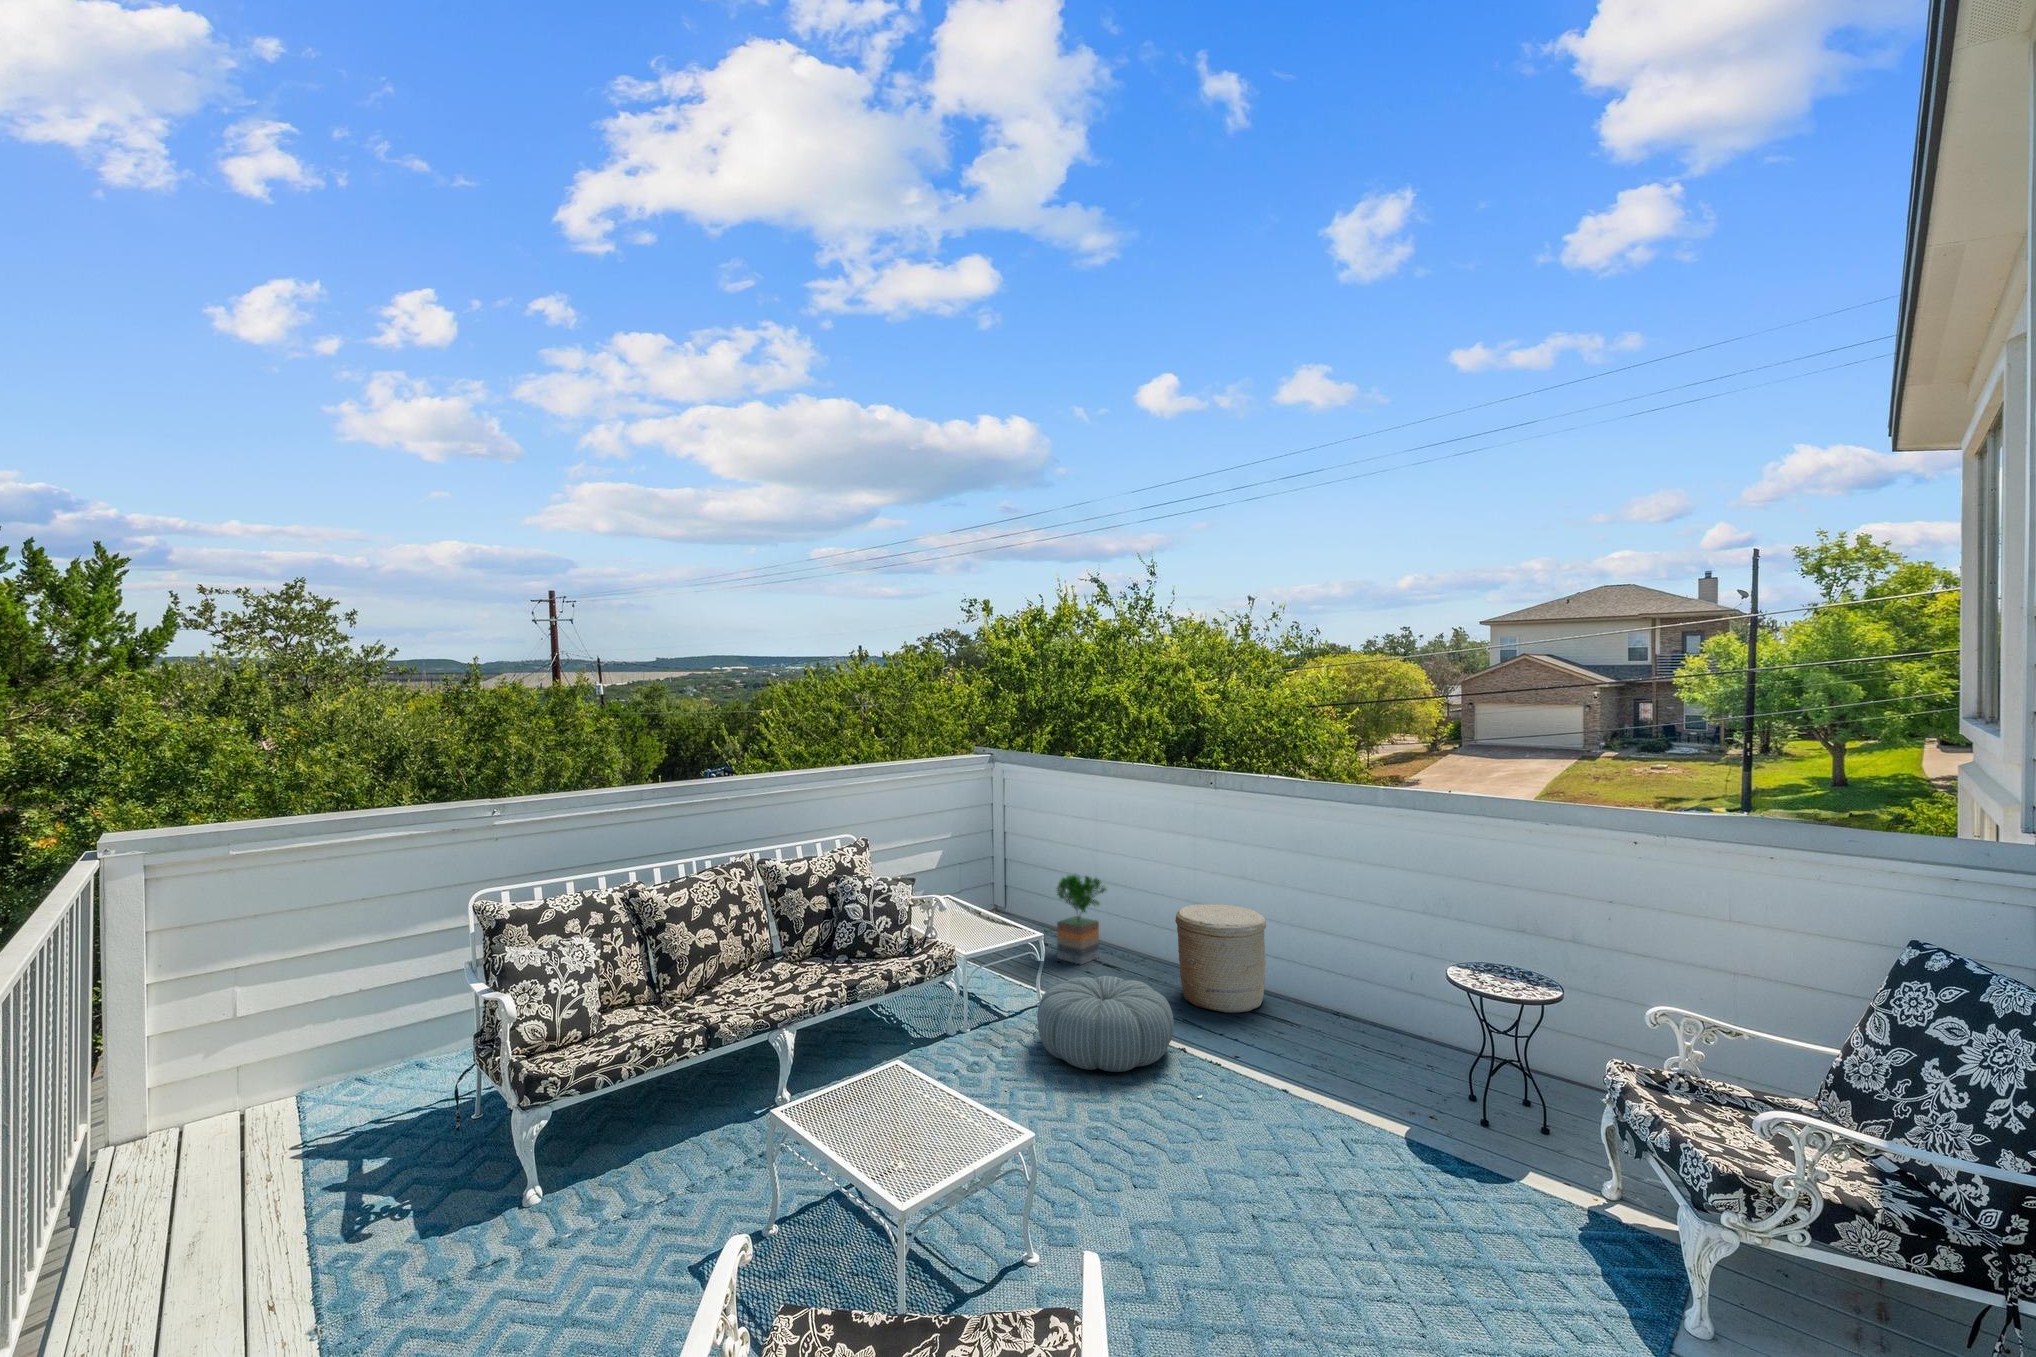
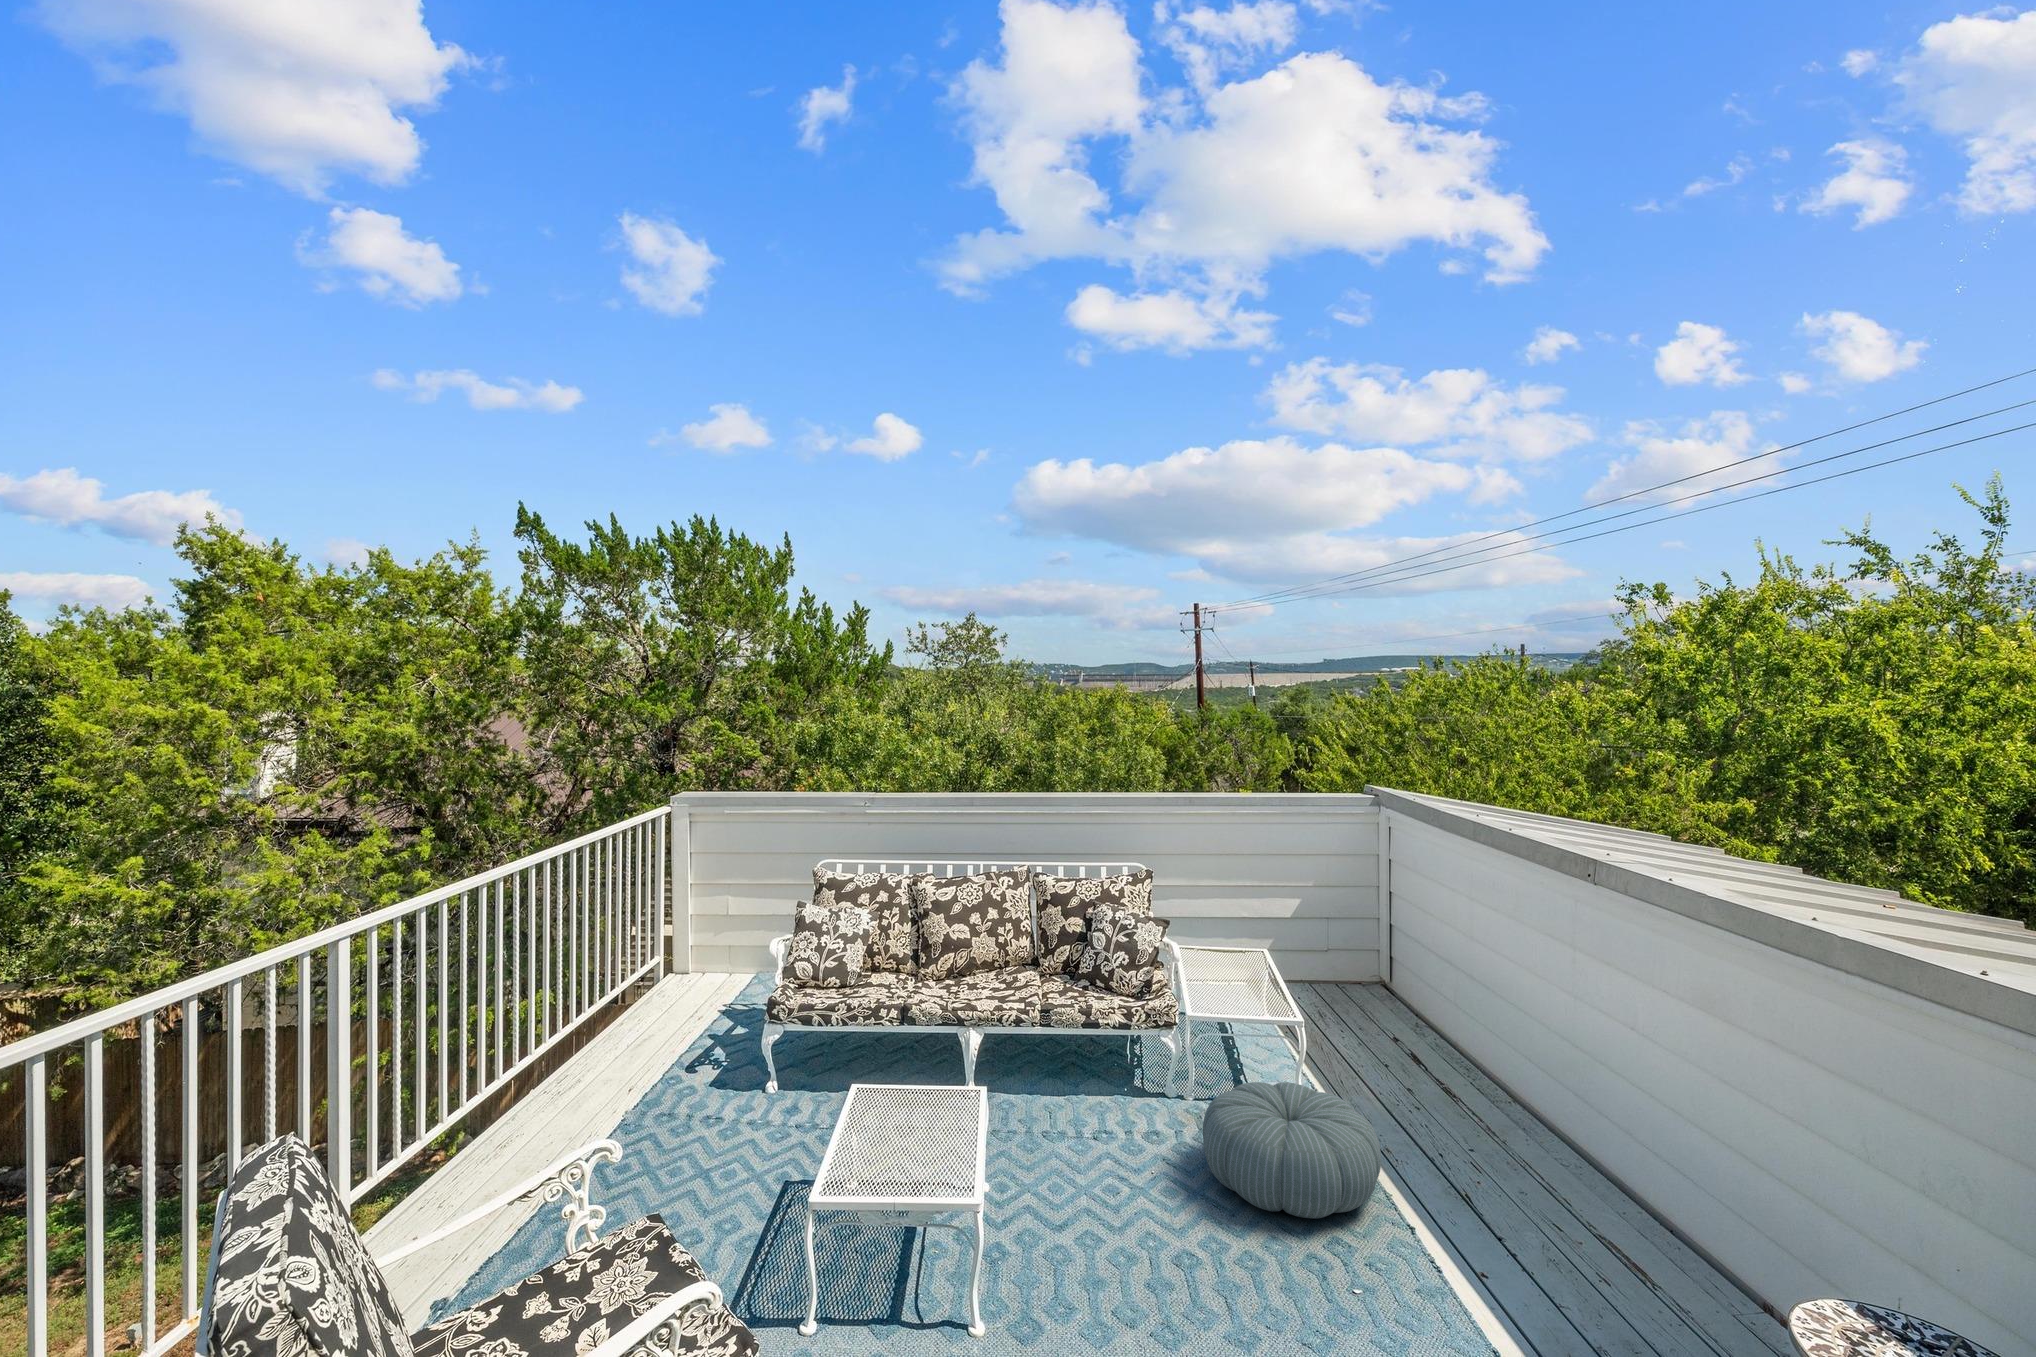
potted tree: present [1056,875,1106,965] -> none [1402,959,1494,1084]
woven basket: present [1175,904,1266,1013] -> none [1488,1045,1646,1234]

